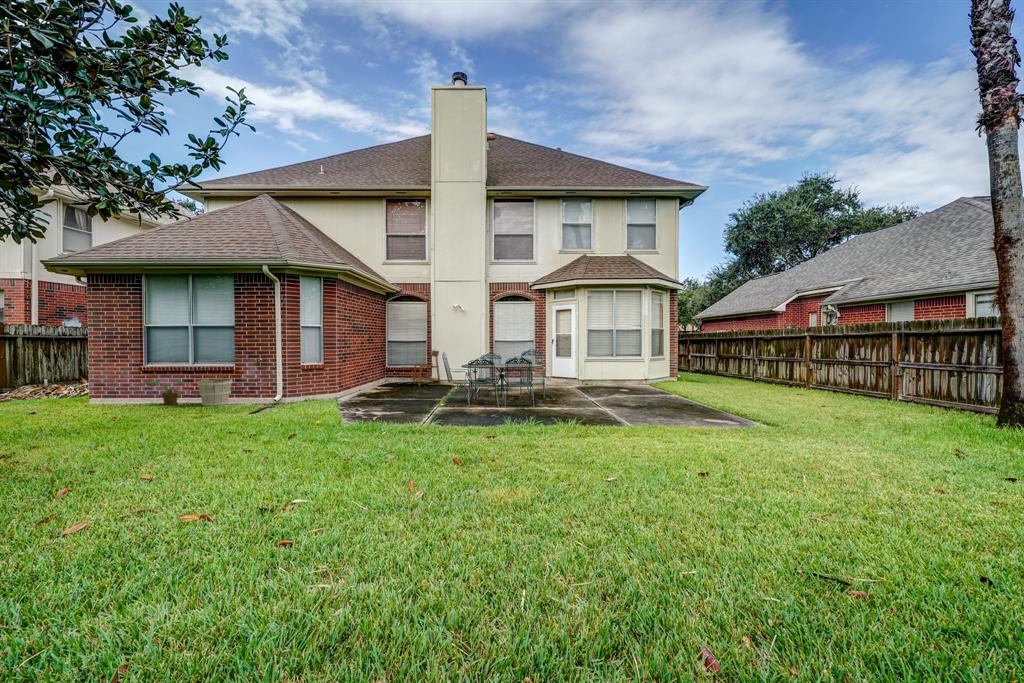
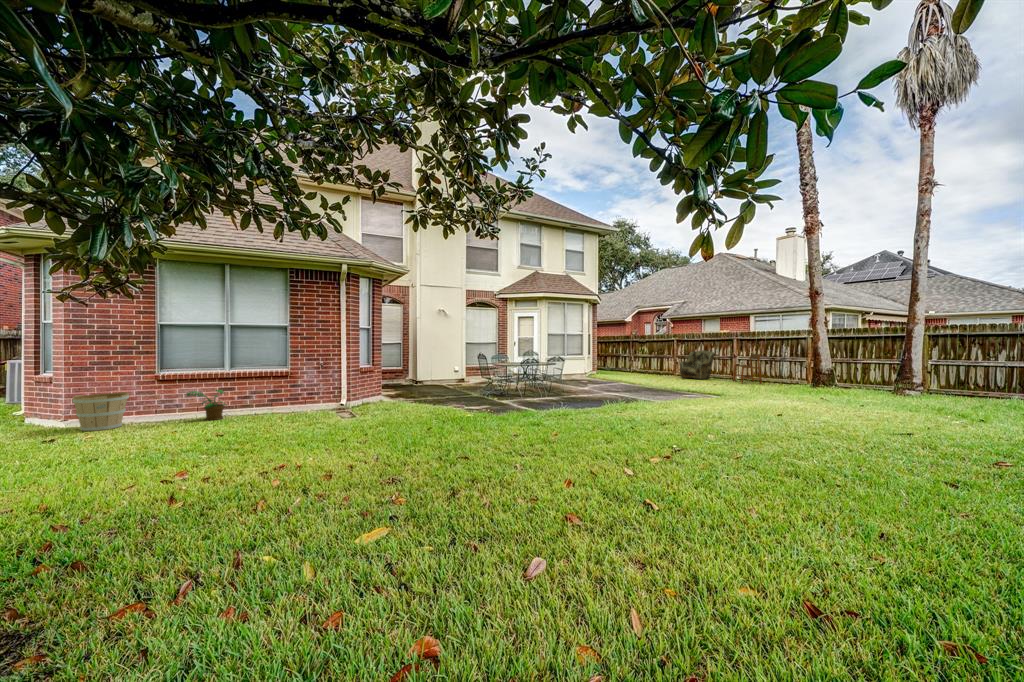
bench: present [413,351,440,386] -> present [733,353,762,384]
armchair: none [798,352,862,397] -> present [680,350,715,379]
wooden bucket: present [197,379,233,406] -> present [72,392,129,431]

